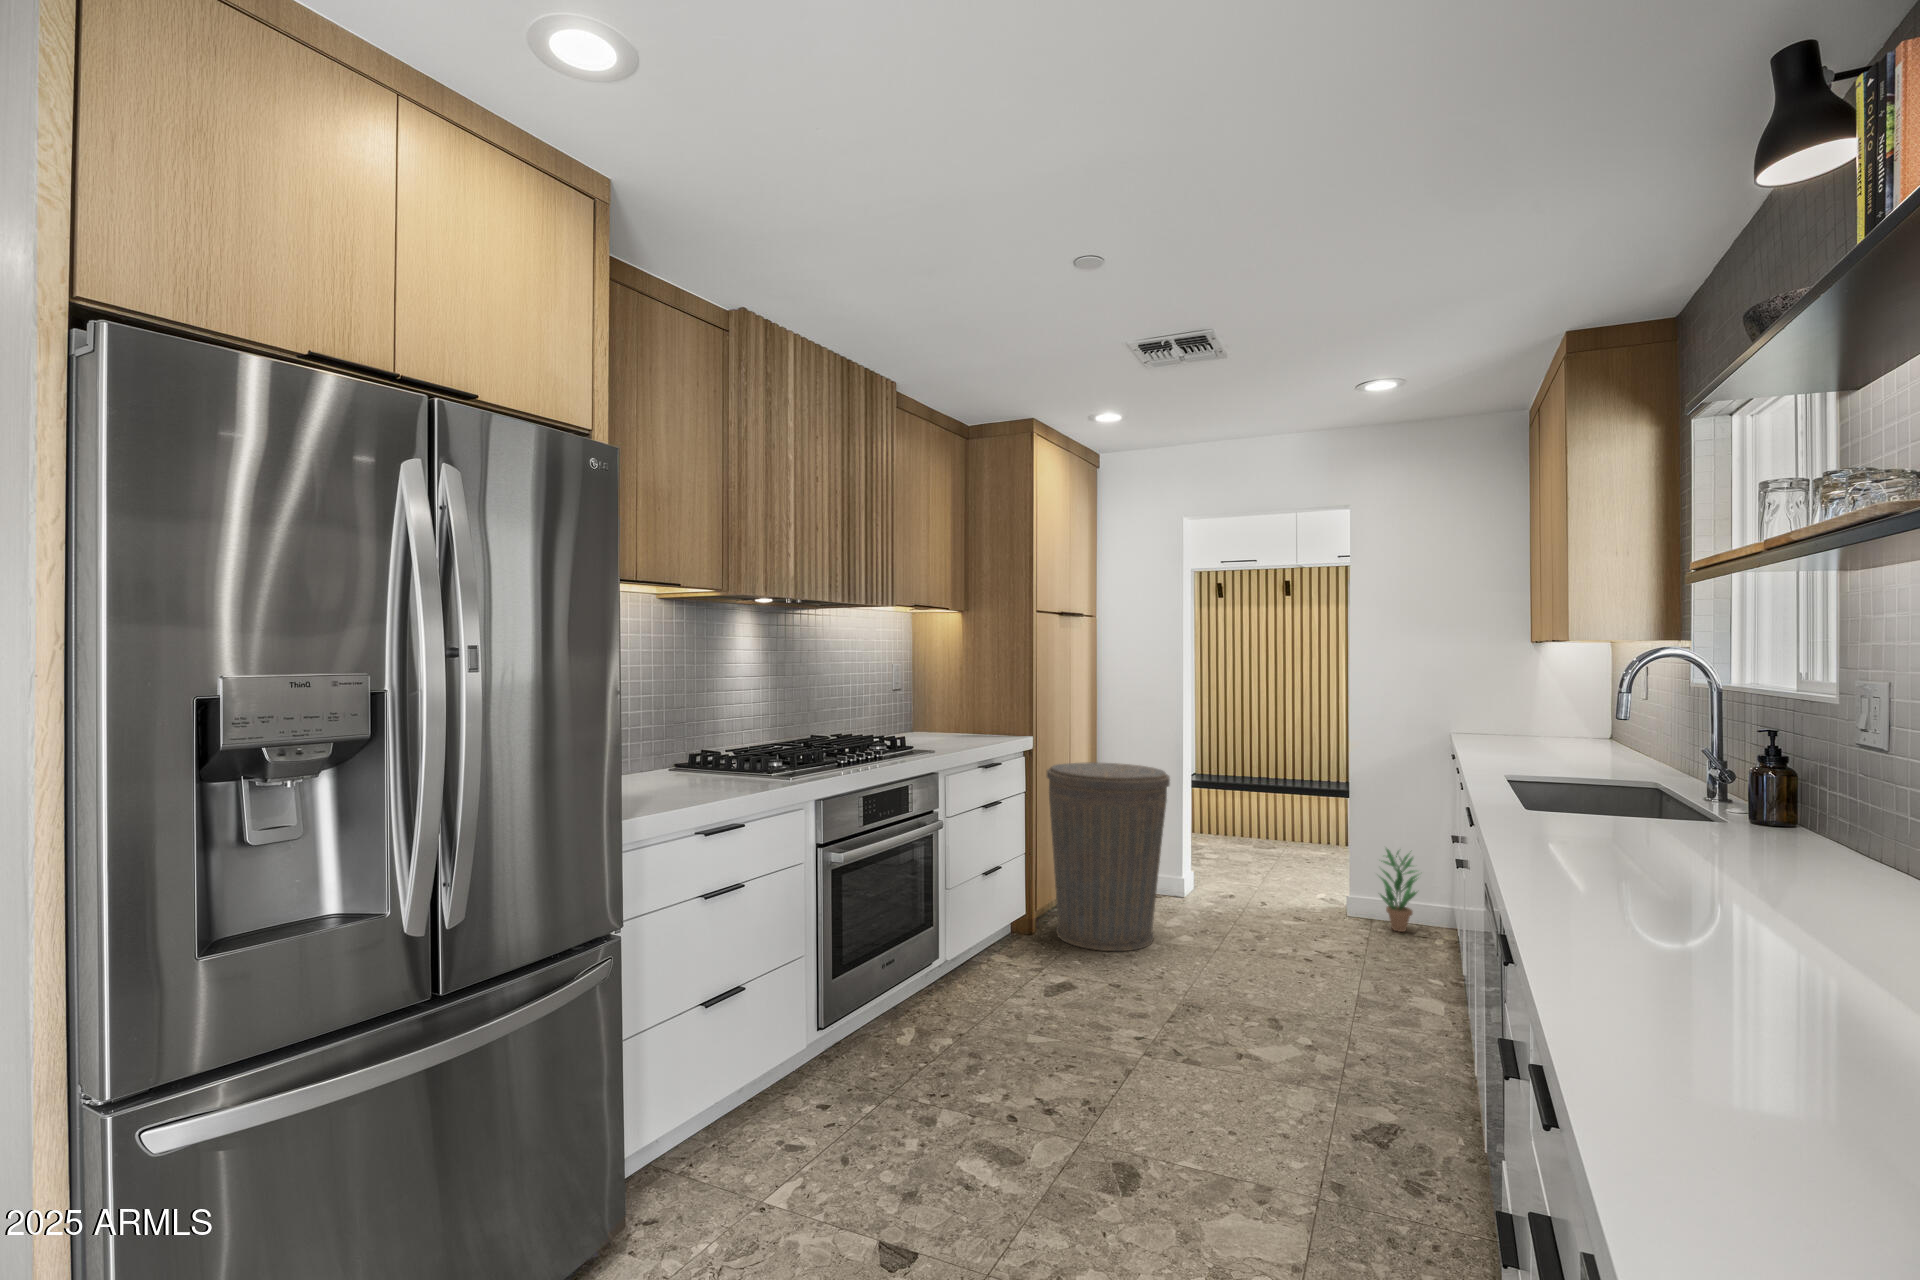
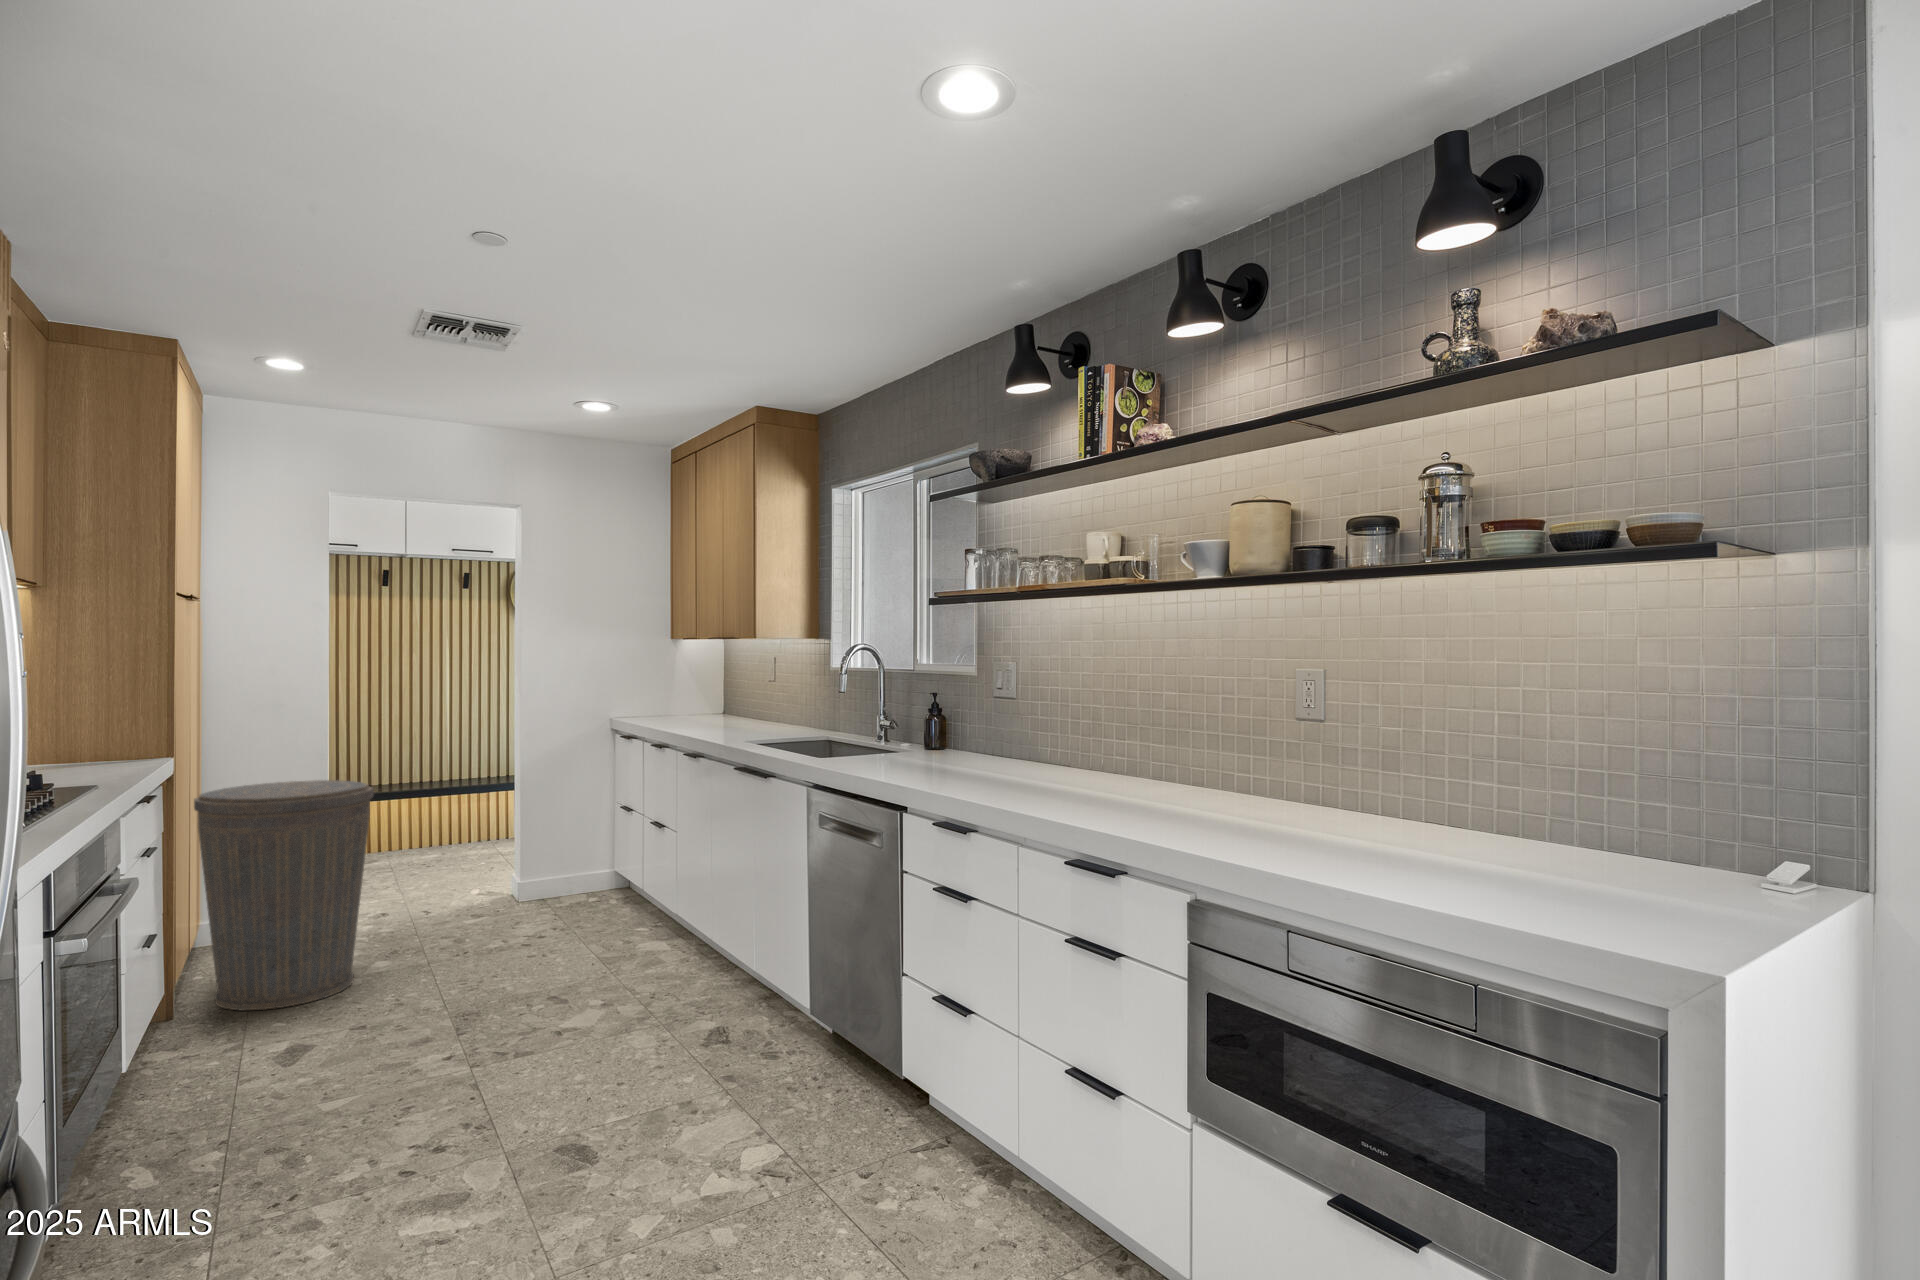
potted plant: present [1380,849,1418,932] -> none [552,823,595,903]

